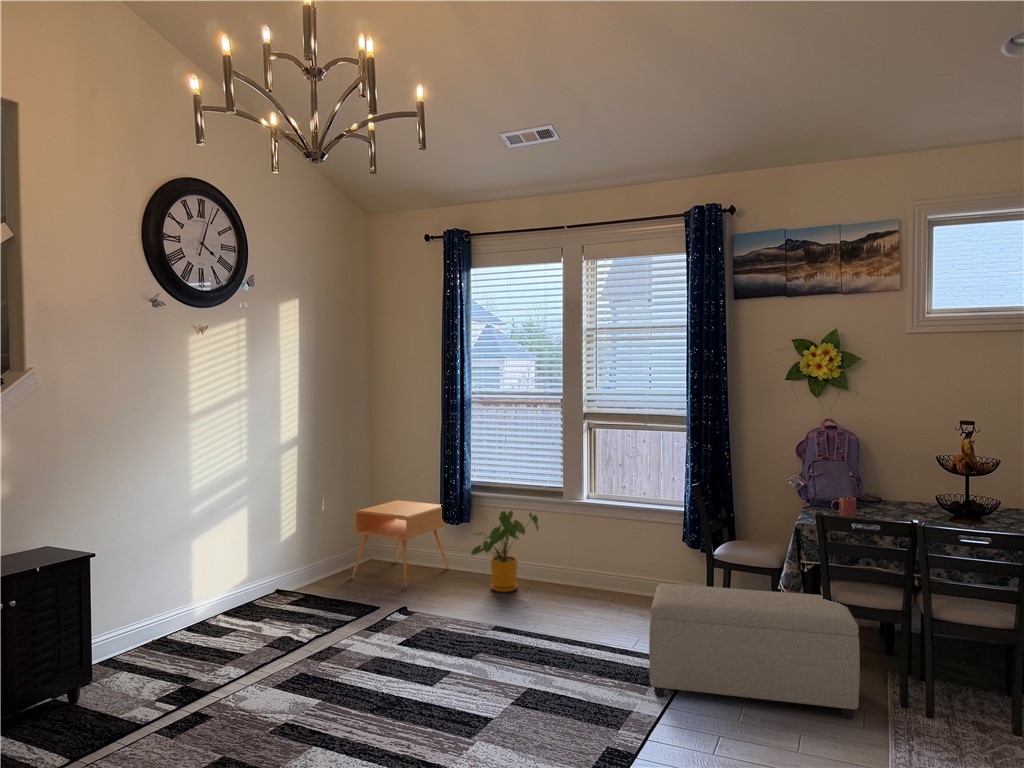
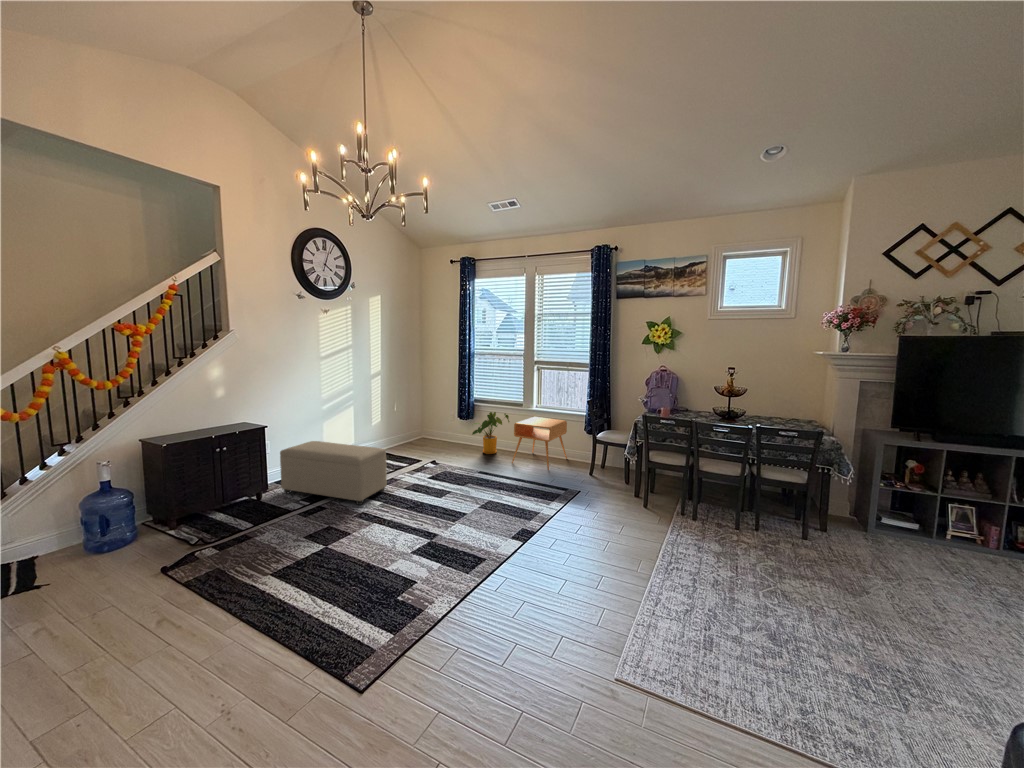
side table: present [351,500,449,588] -> present [512,417,567,470]
ottoman: present [649,584,860,718] -> present [280,441,387,505]

